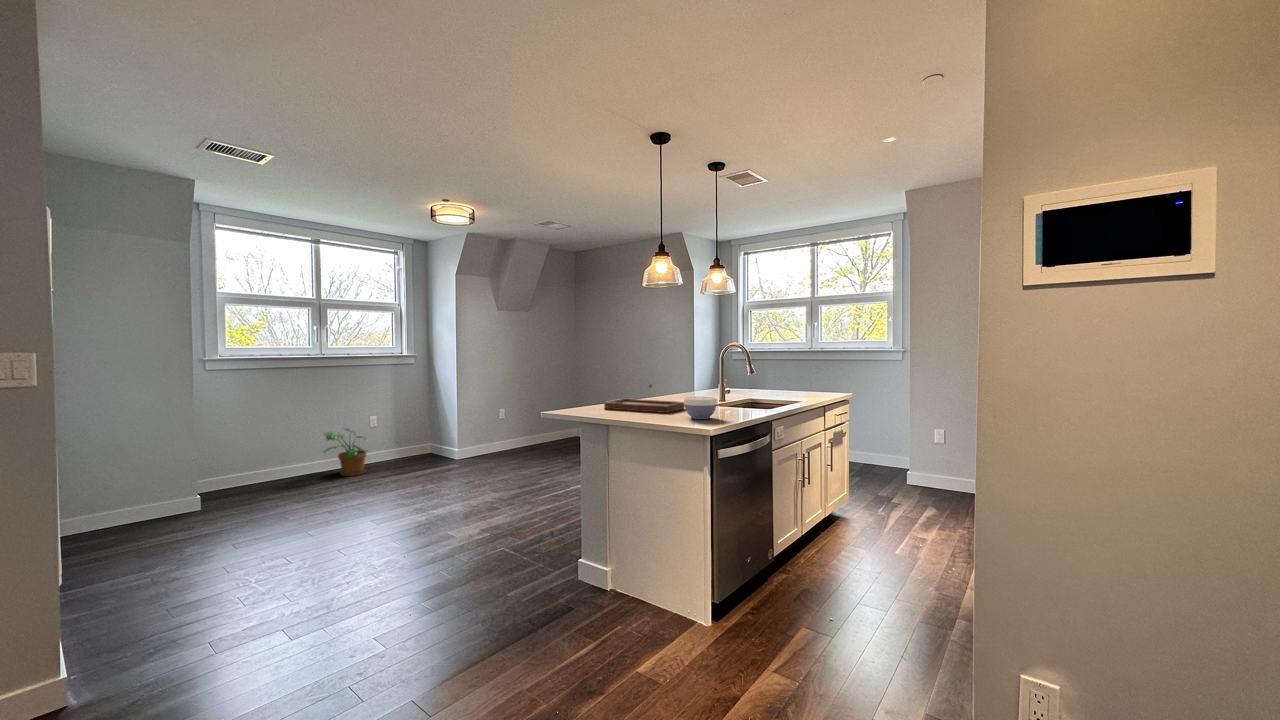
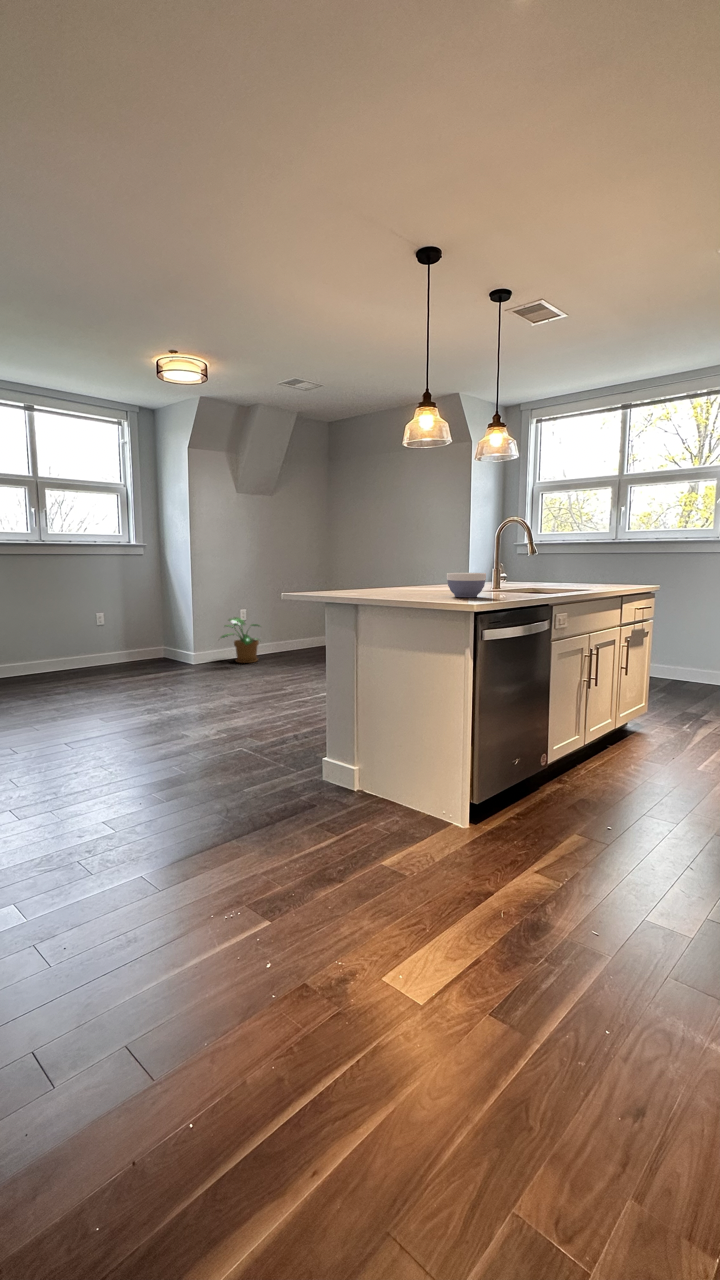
tray: present [604,384,685,413] -> none [355,562,449,594]
potted plant: present [324,428,368,476] -> present [221,617,260,663]

